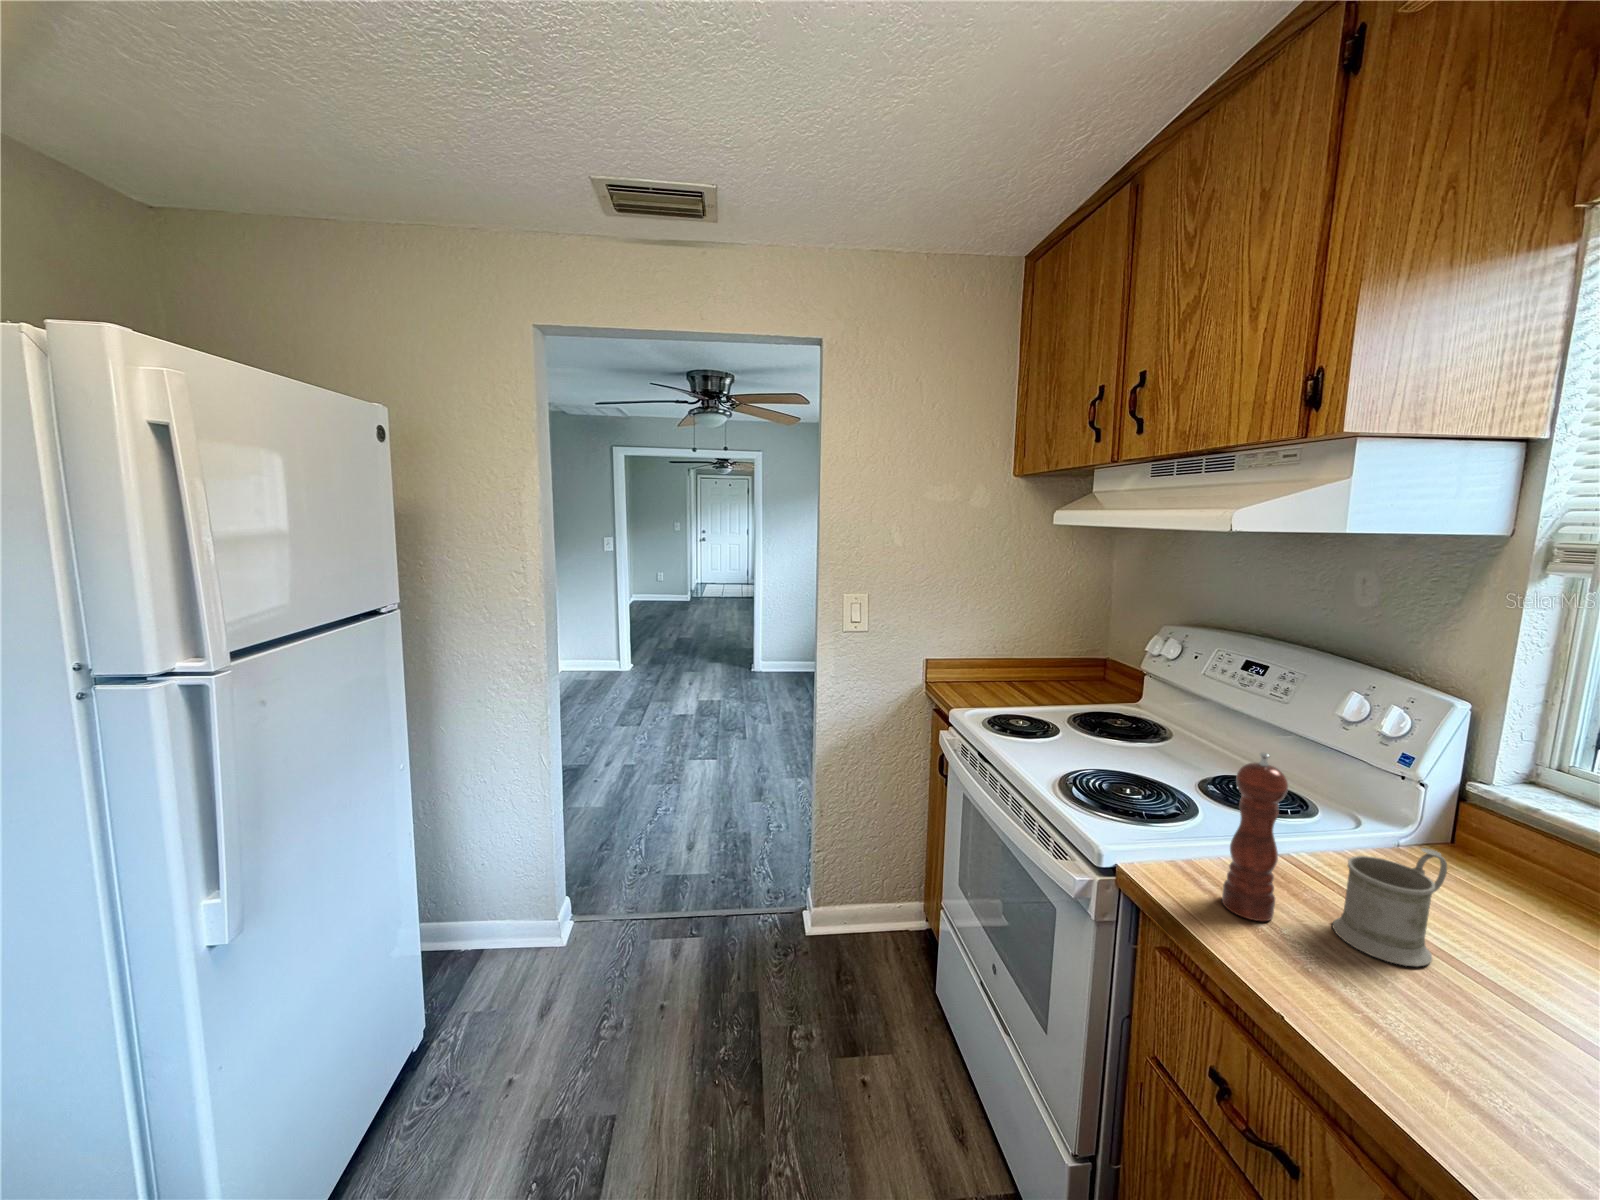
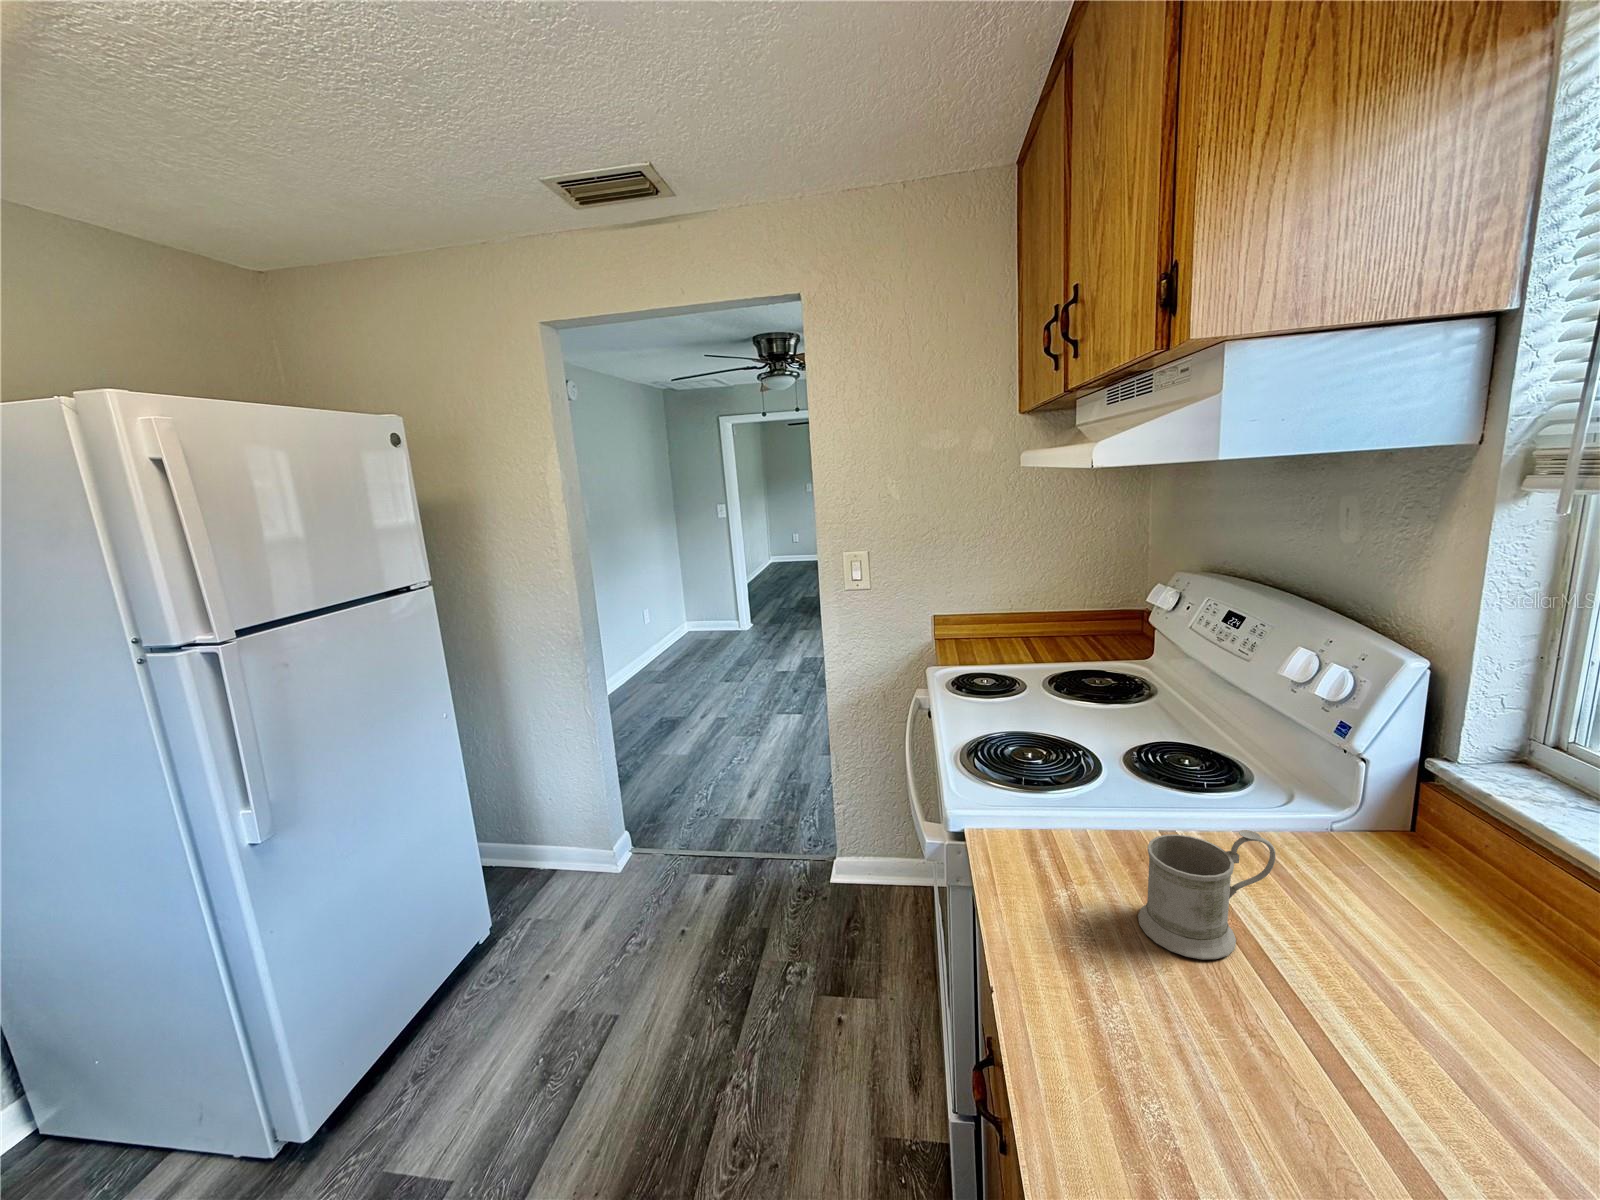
pepper mill: present [1222,753,1288,921] -> none [1033,717,1084,897]

